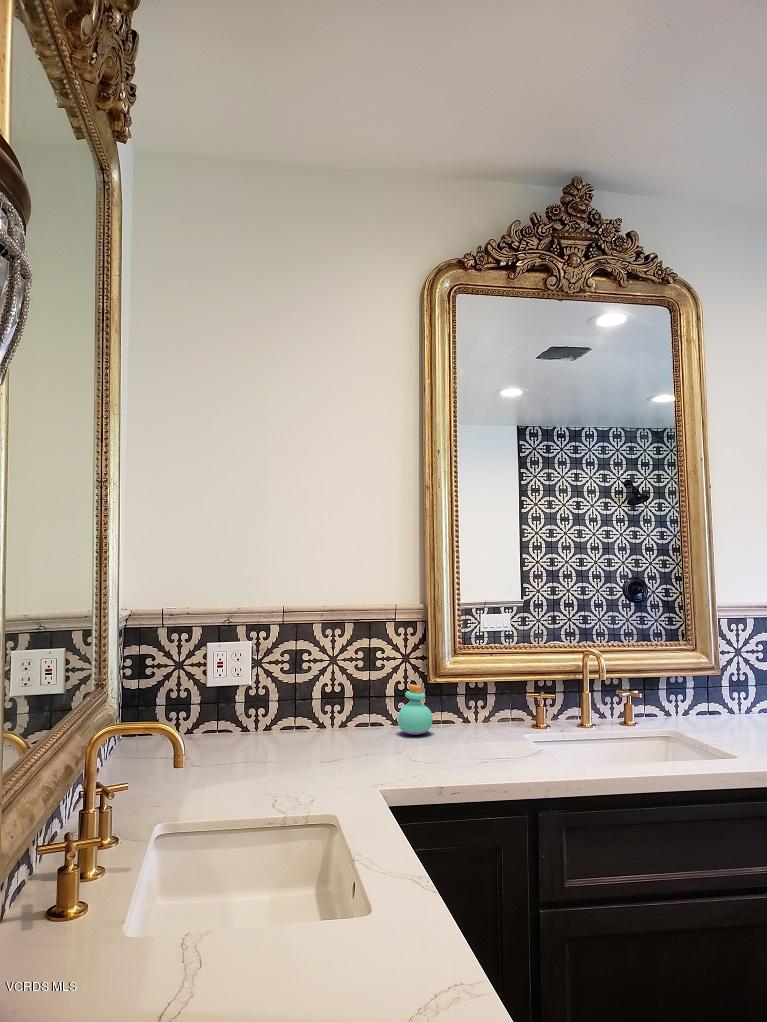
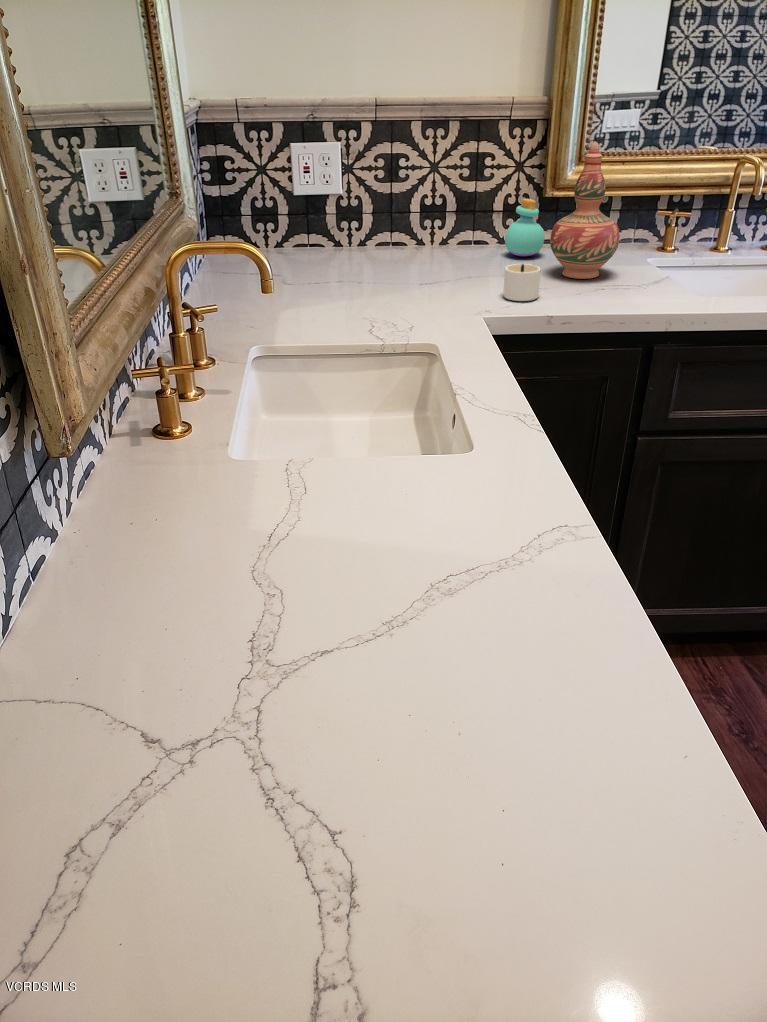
decorative vase: none [437,639,496,752] -> present [550,141,620,279]
candle: none [398,740,446,774] -> present [503,264,541,301]

